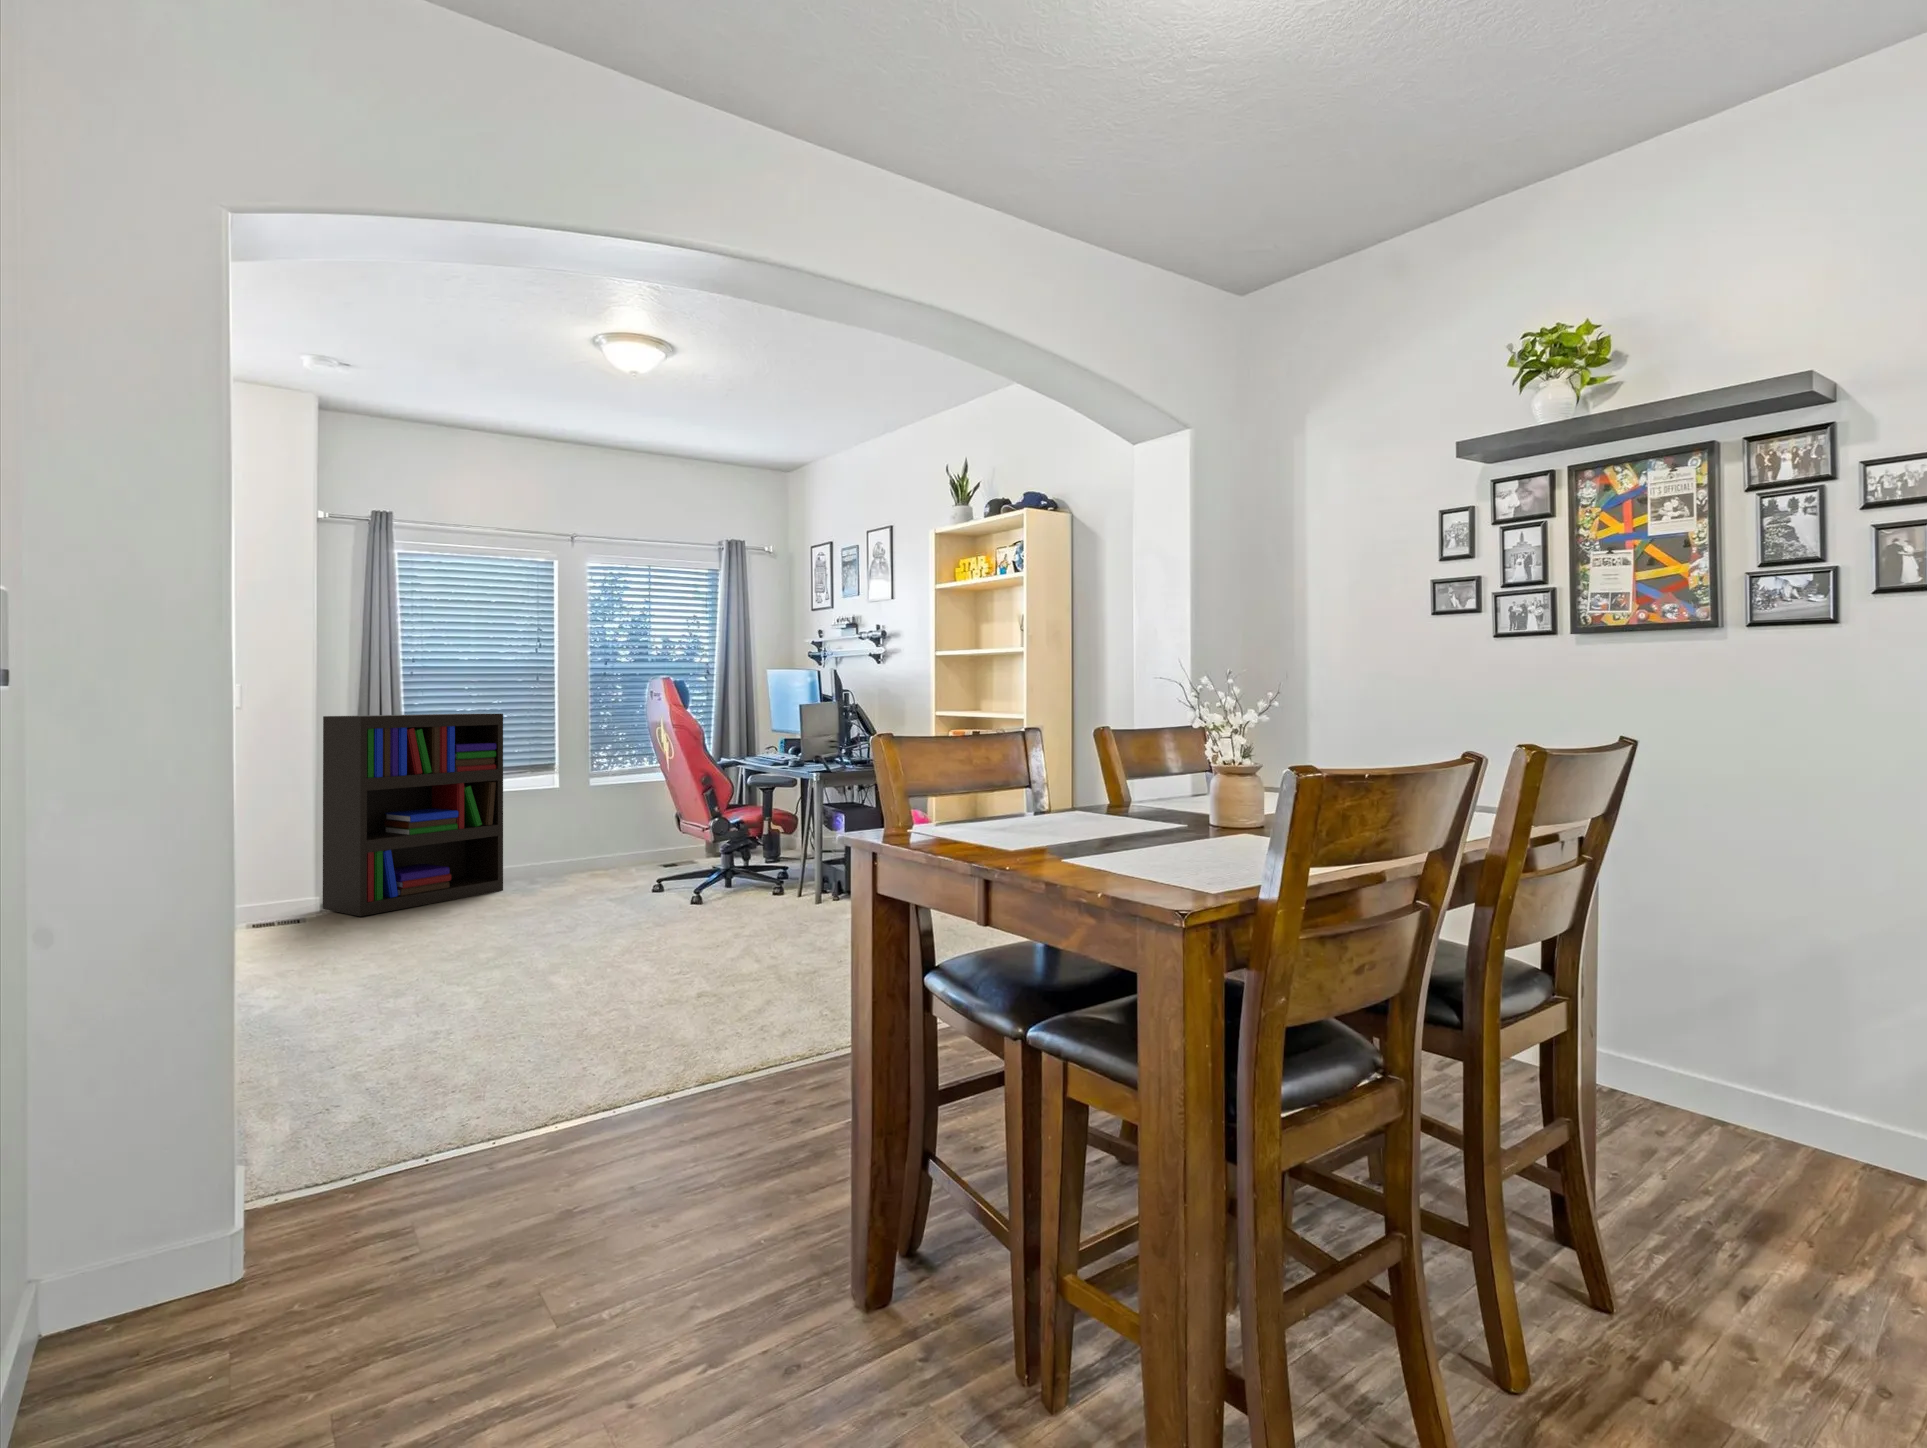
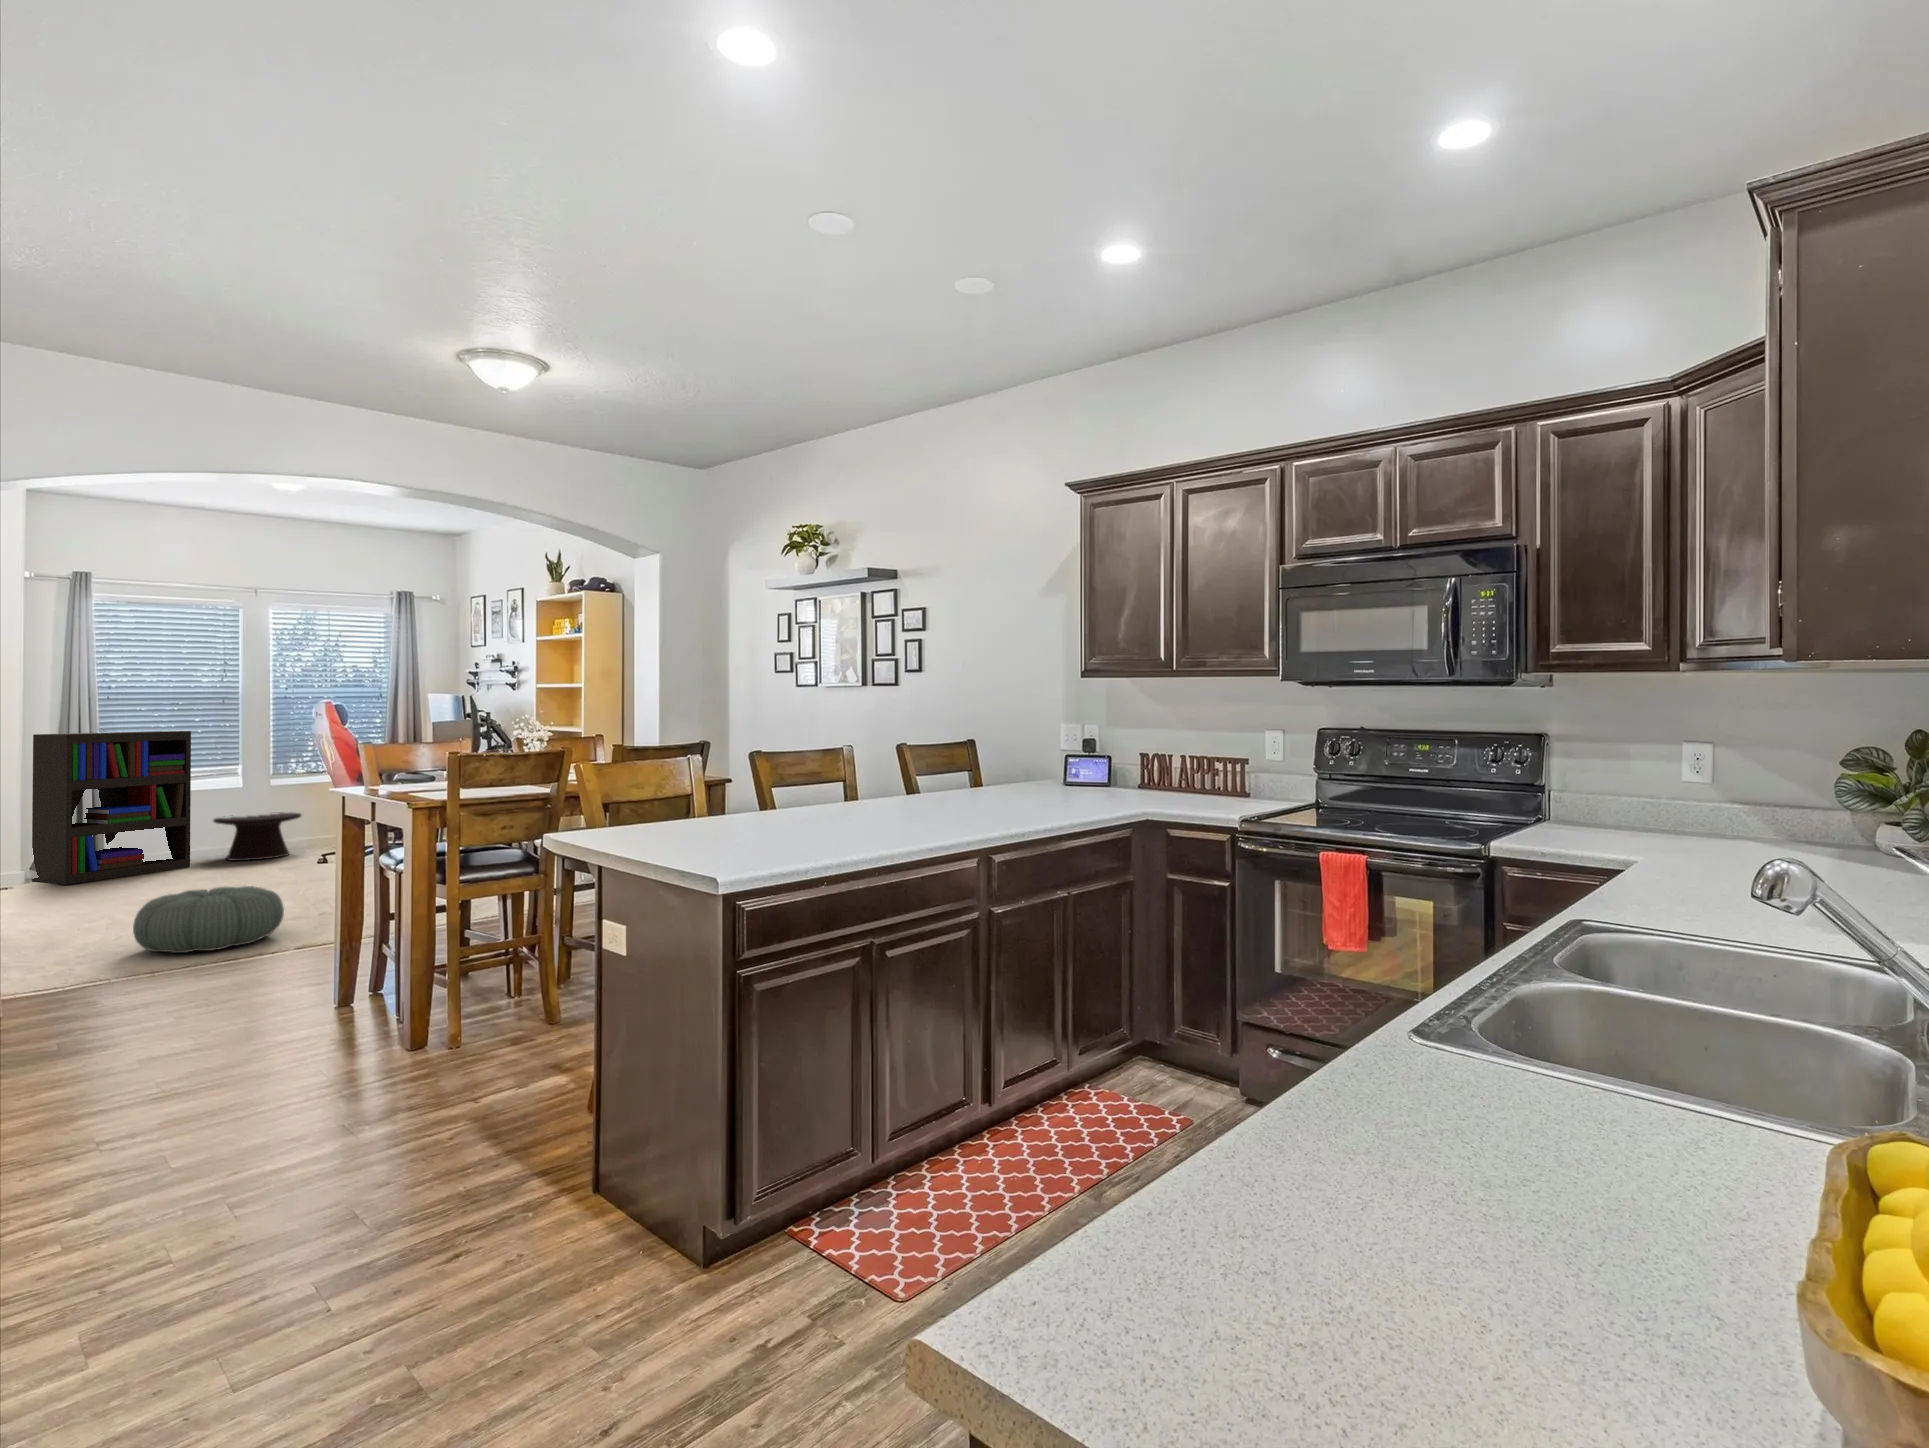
side table: none [528,819,627,882] -> present [214,812,301,861]
pouf: none [445,966,666,1095] -> present [133,886,284,953]

